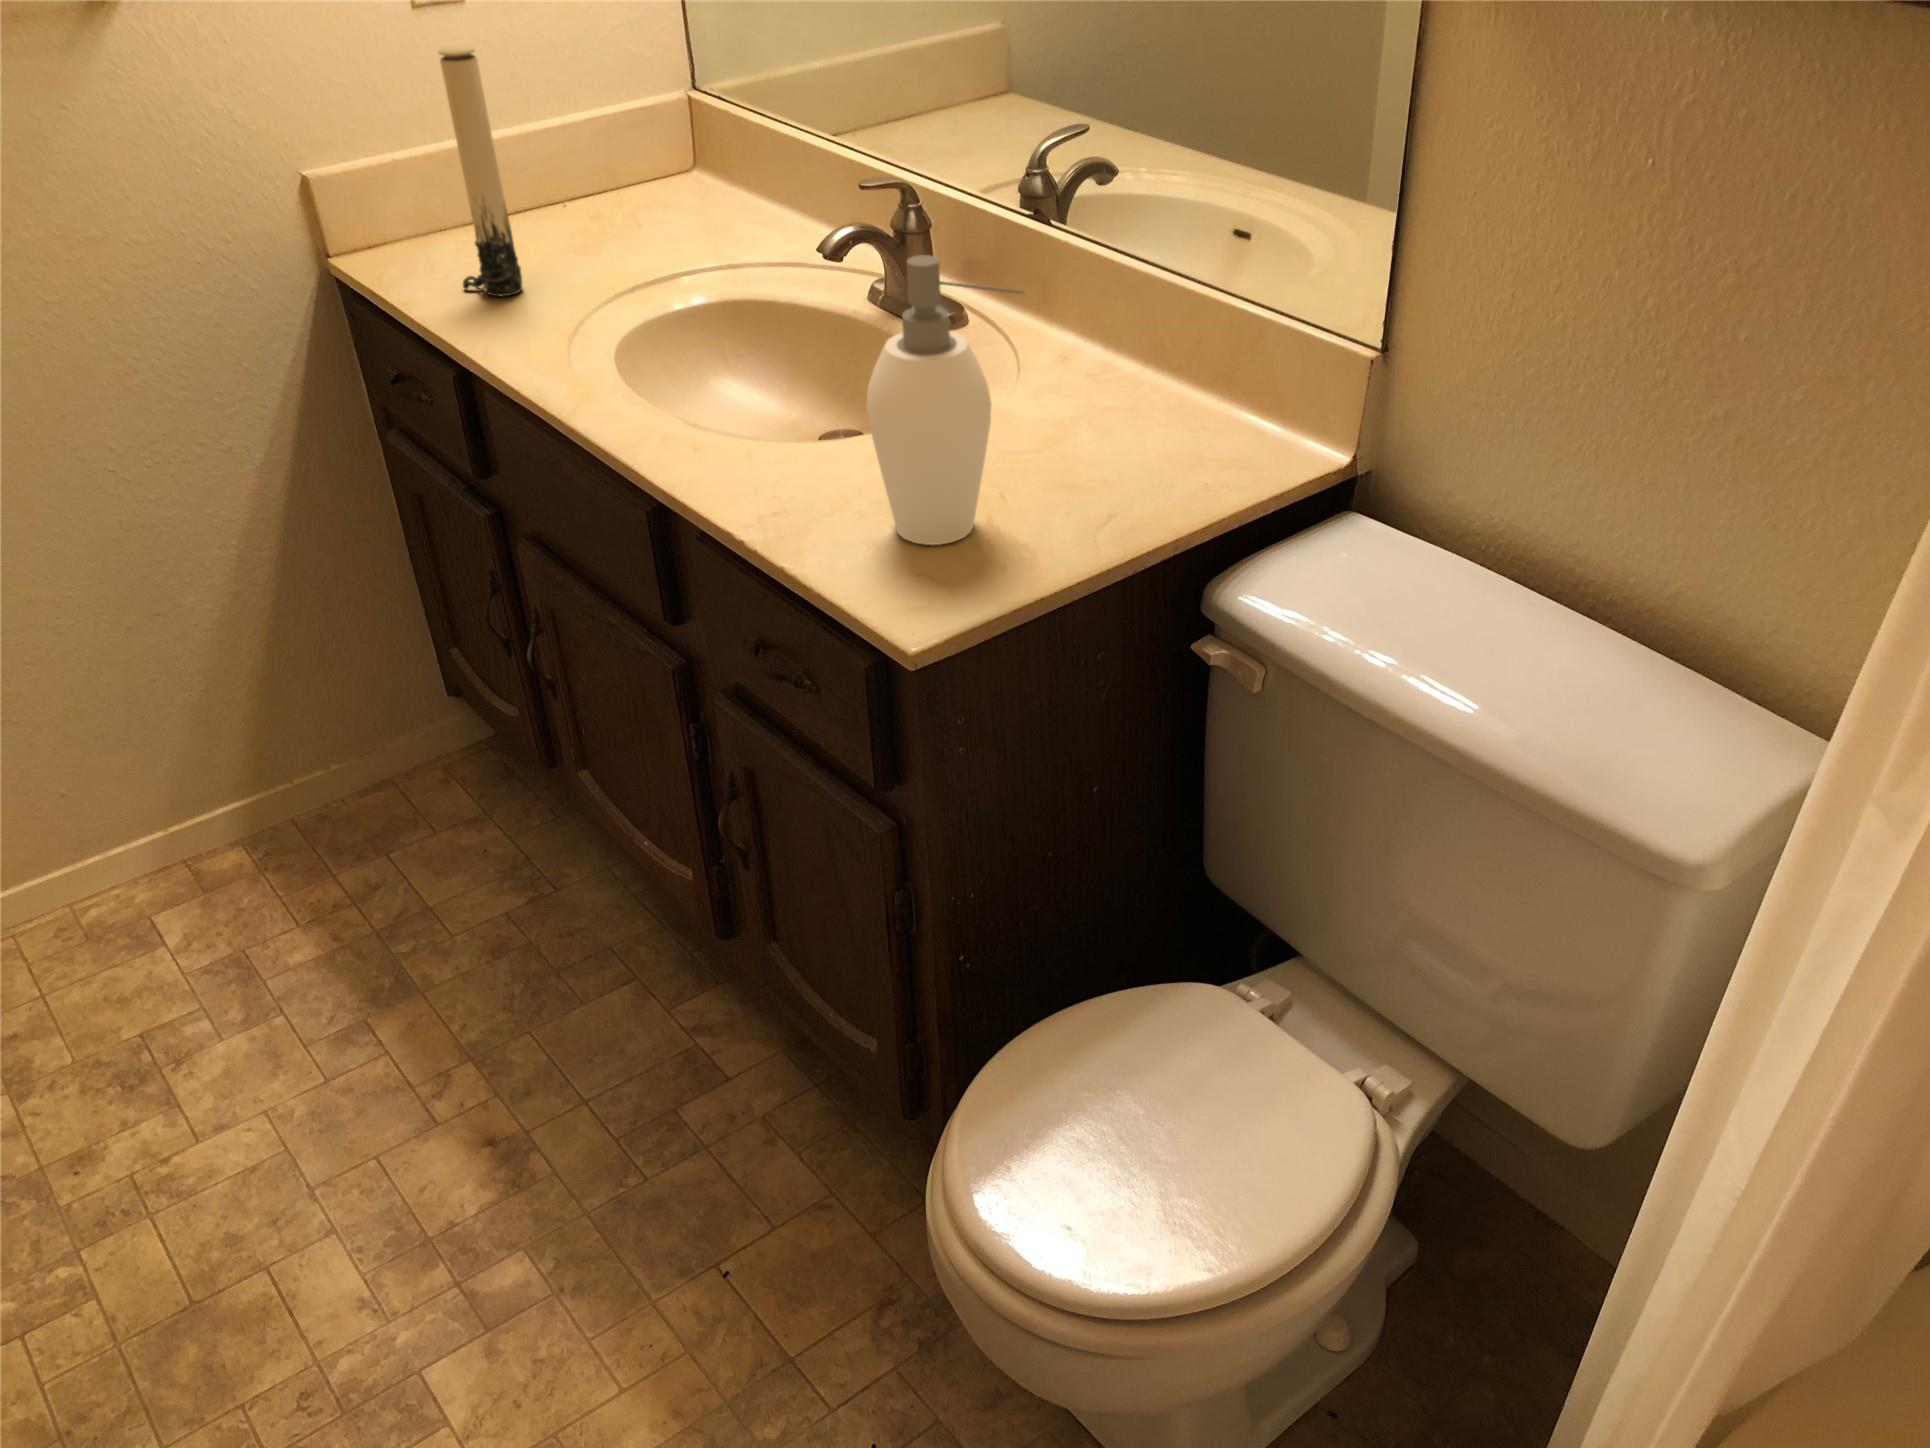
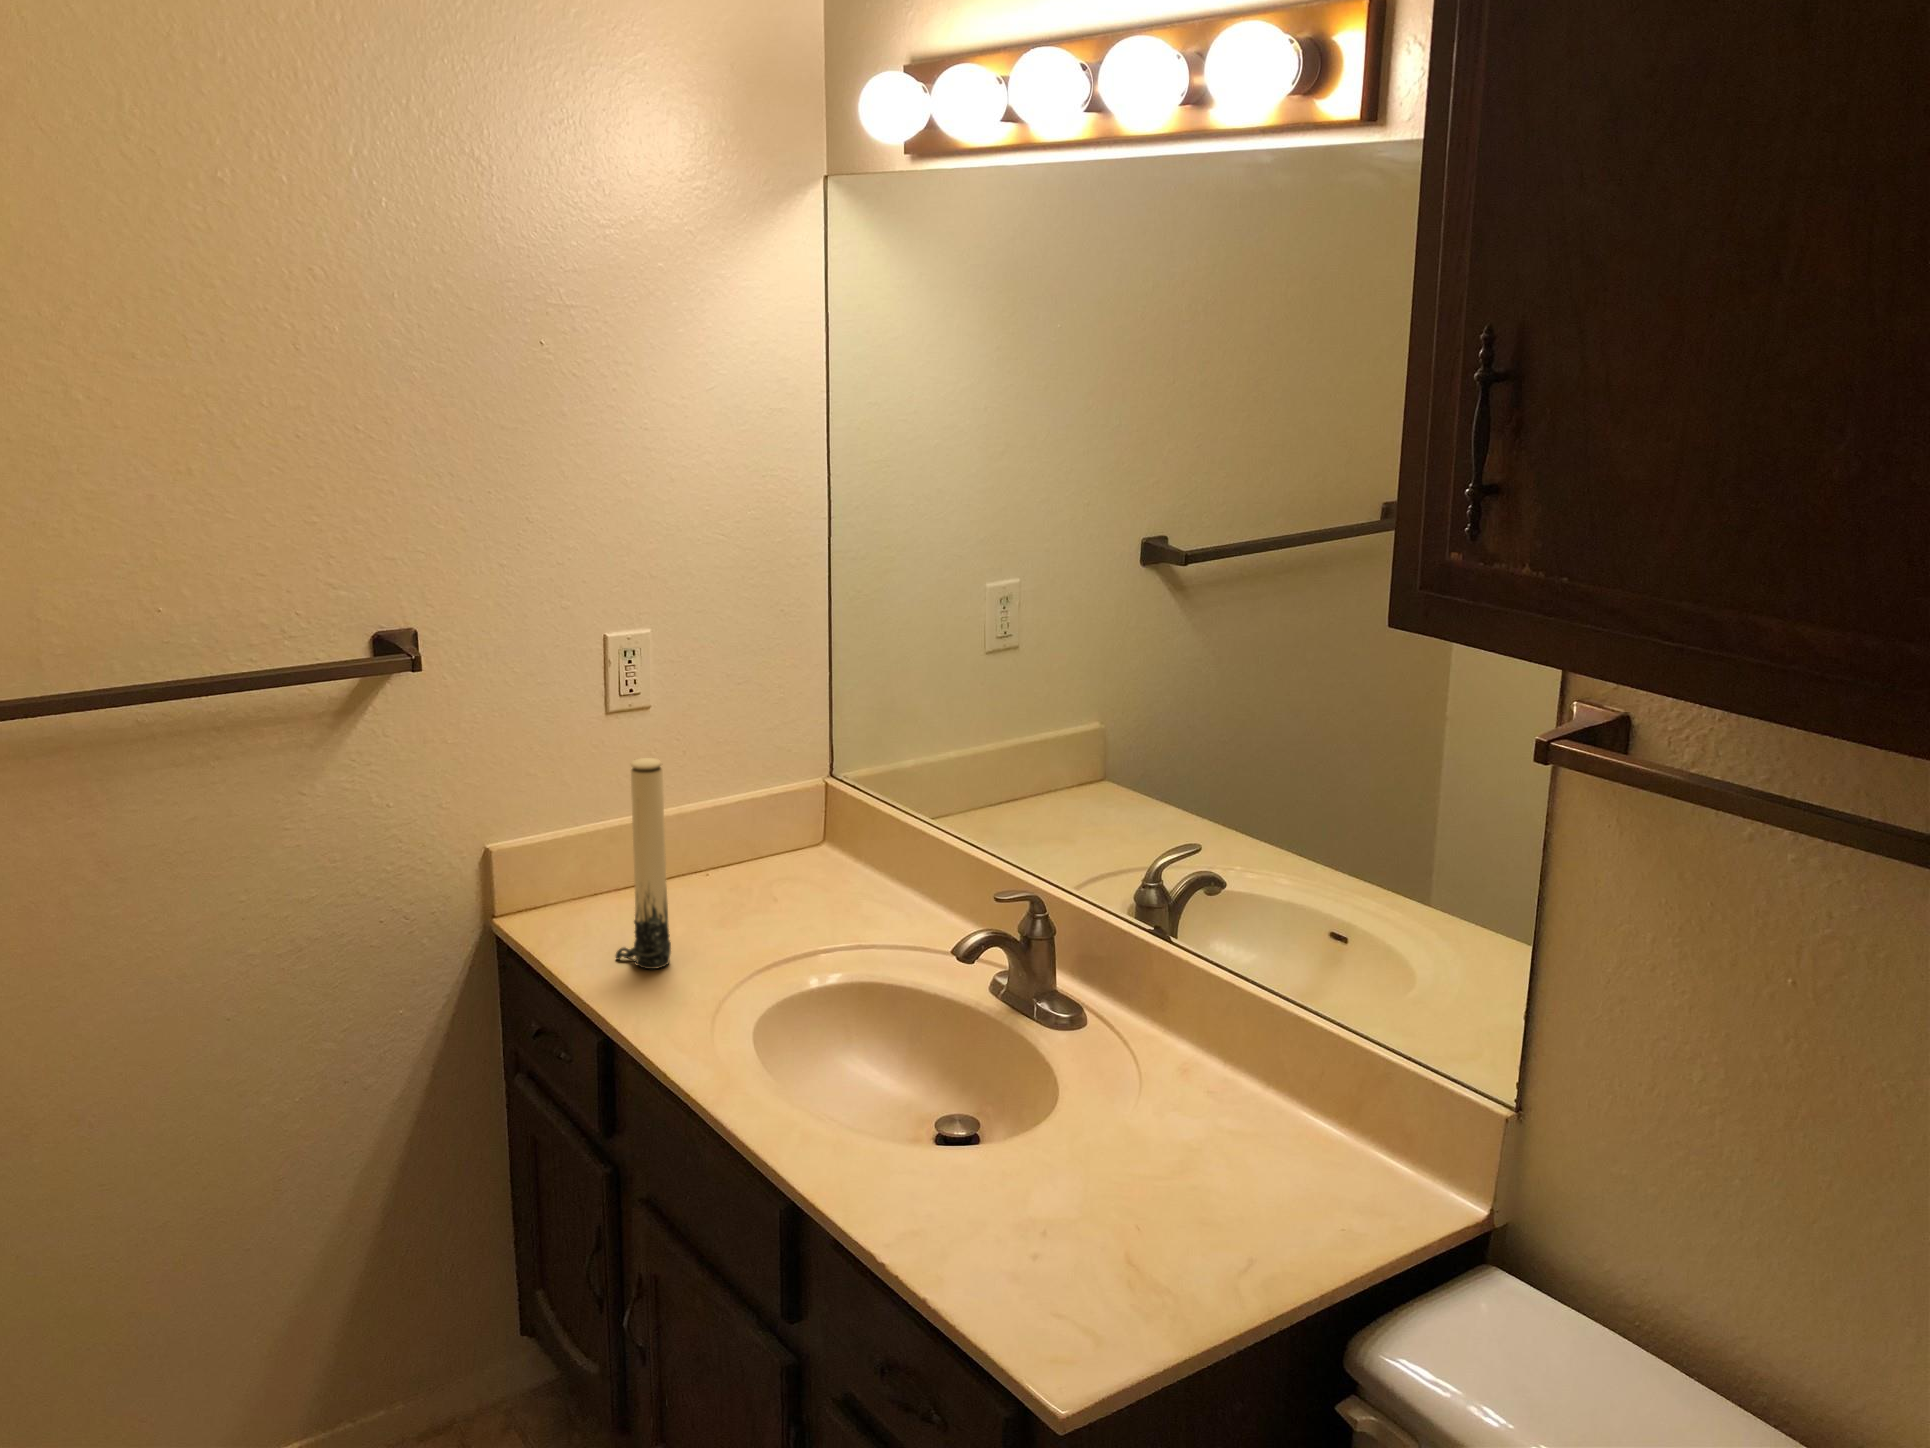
soap dispenser: present [867,255,1024,545] -> none [1019,1012,1181,1287]

